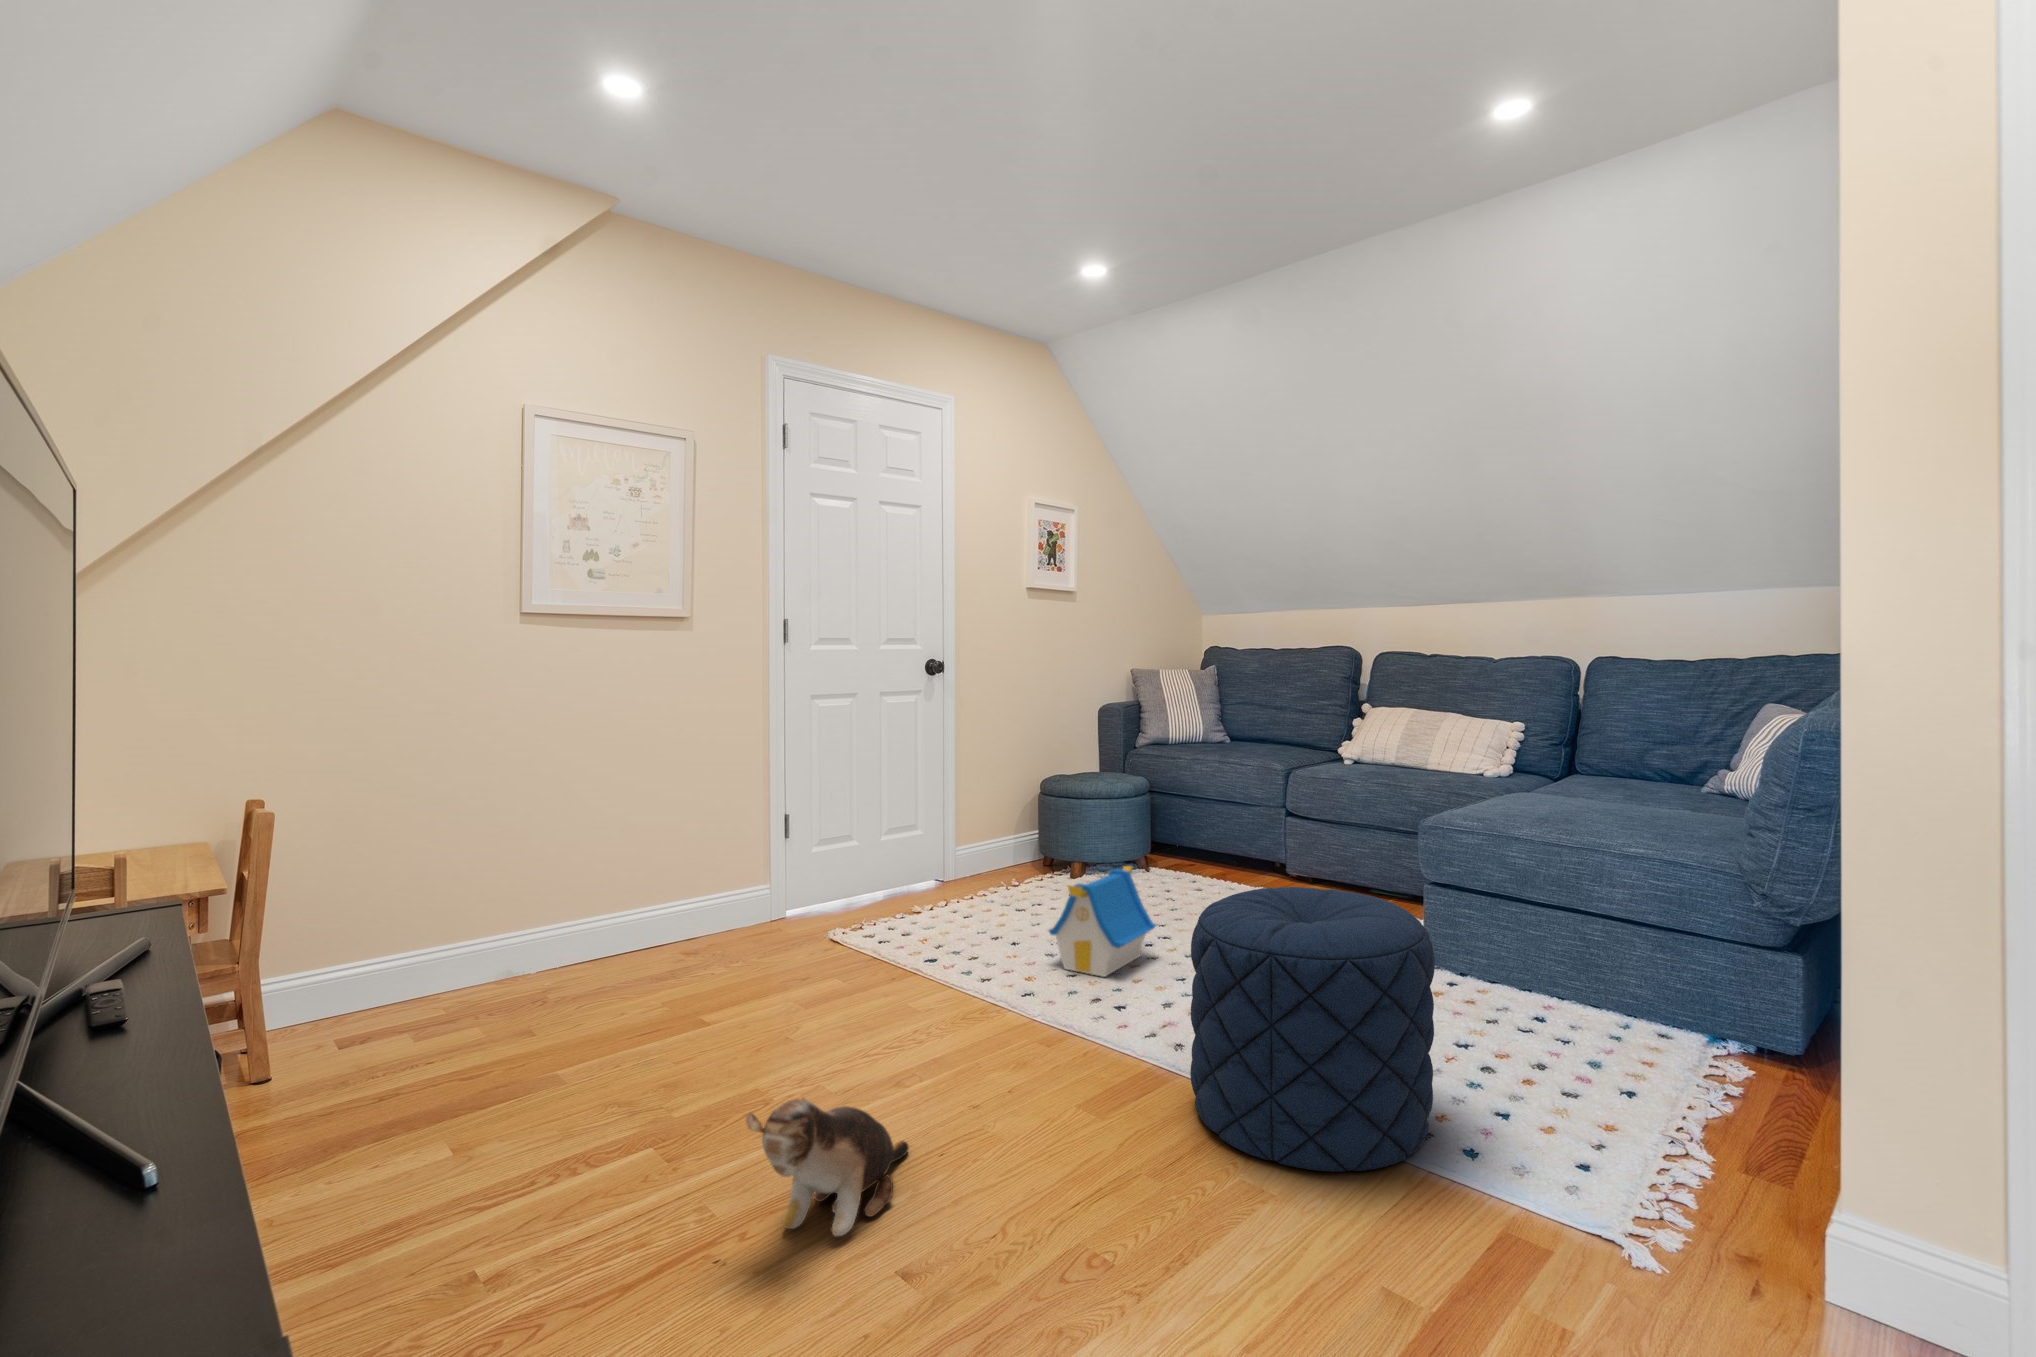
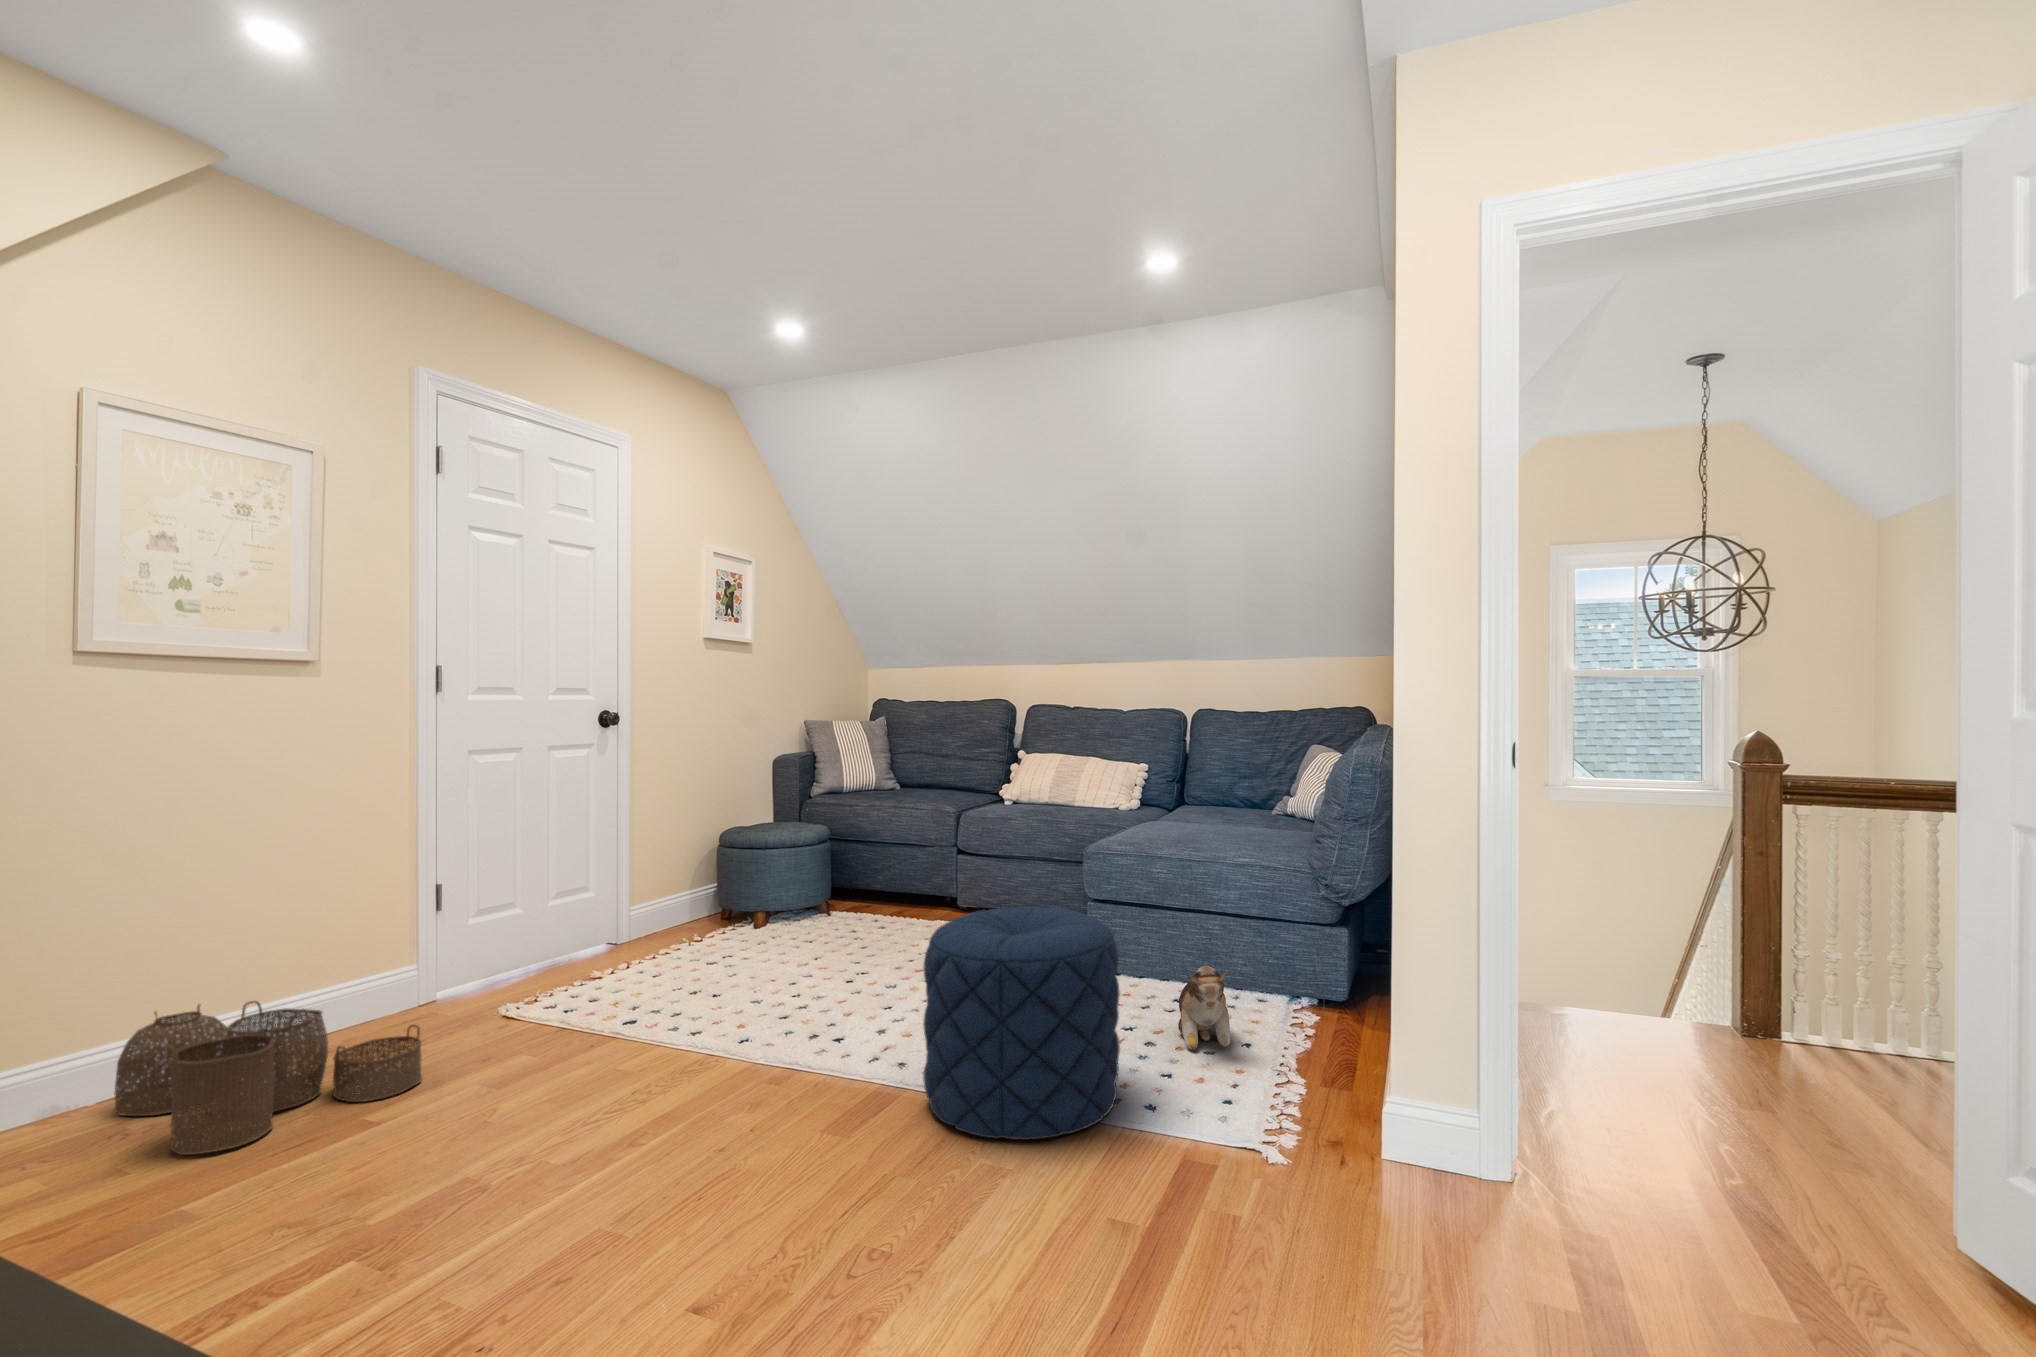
toy house: present [1049,866,1156,977] -> none [757,908,860,1014]
woven basket: none [518,905,739,1037] -> present [114,1001,422,1155]
plush toy: present [746,1098,909,1236] -> present [1178,966,1230,1049]

